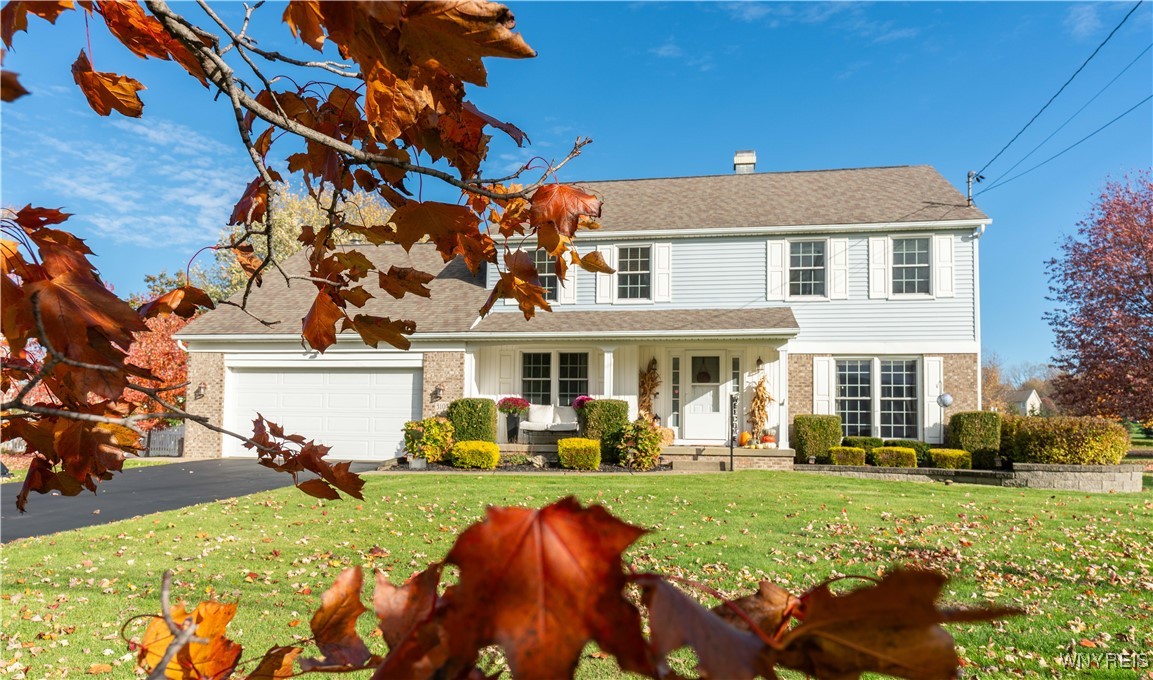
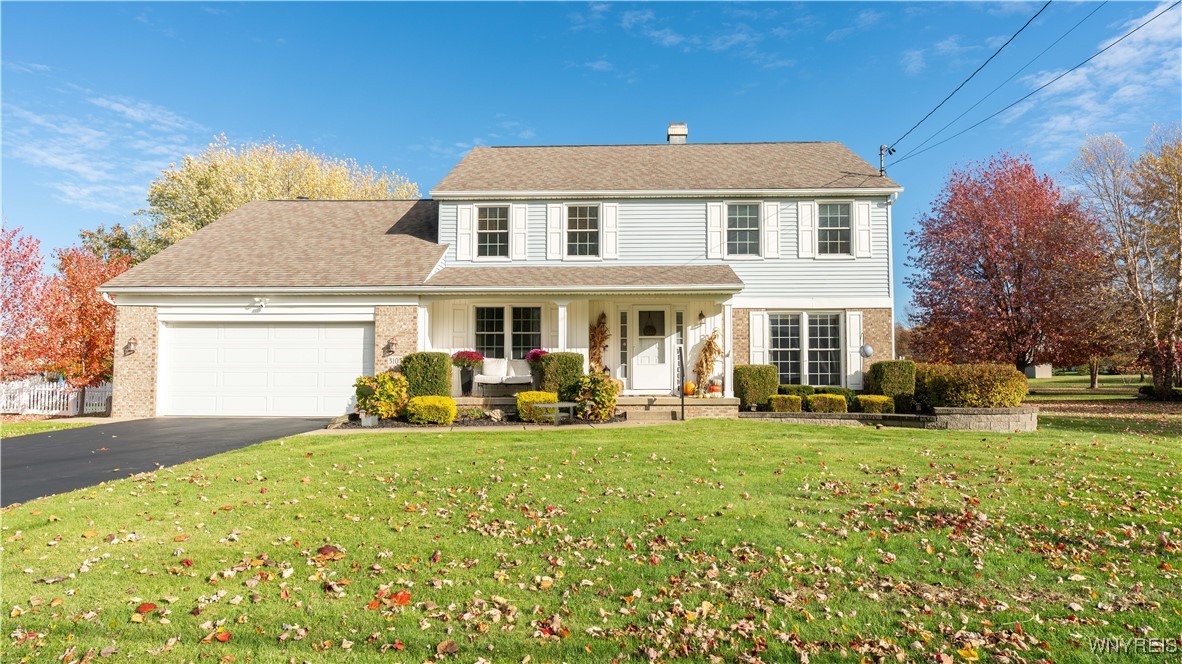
round table: none [575,450,621,473] -> present [534,402,578,426]

